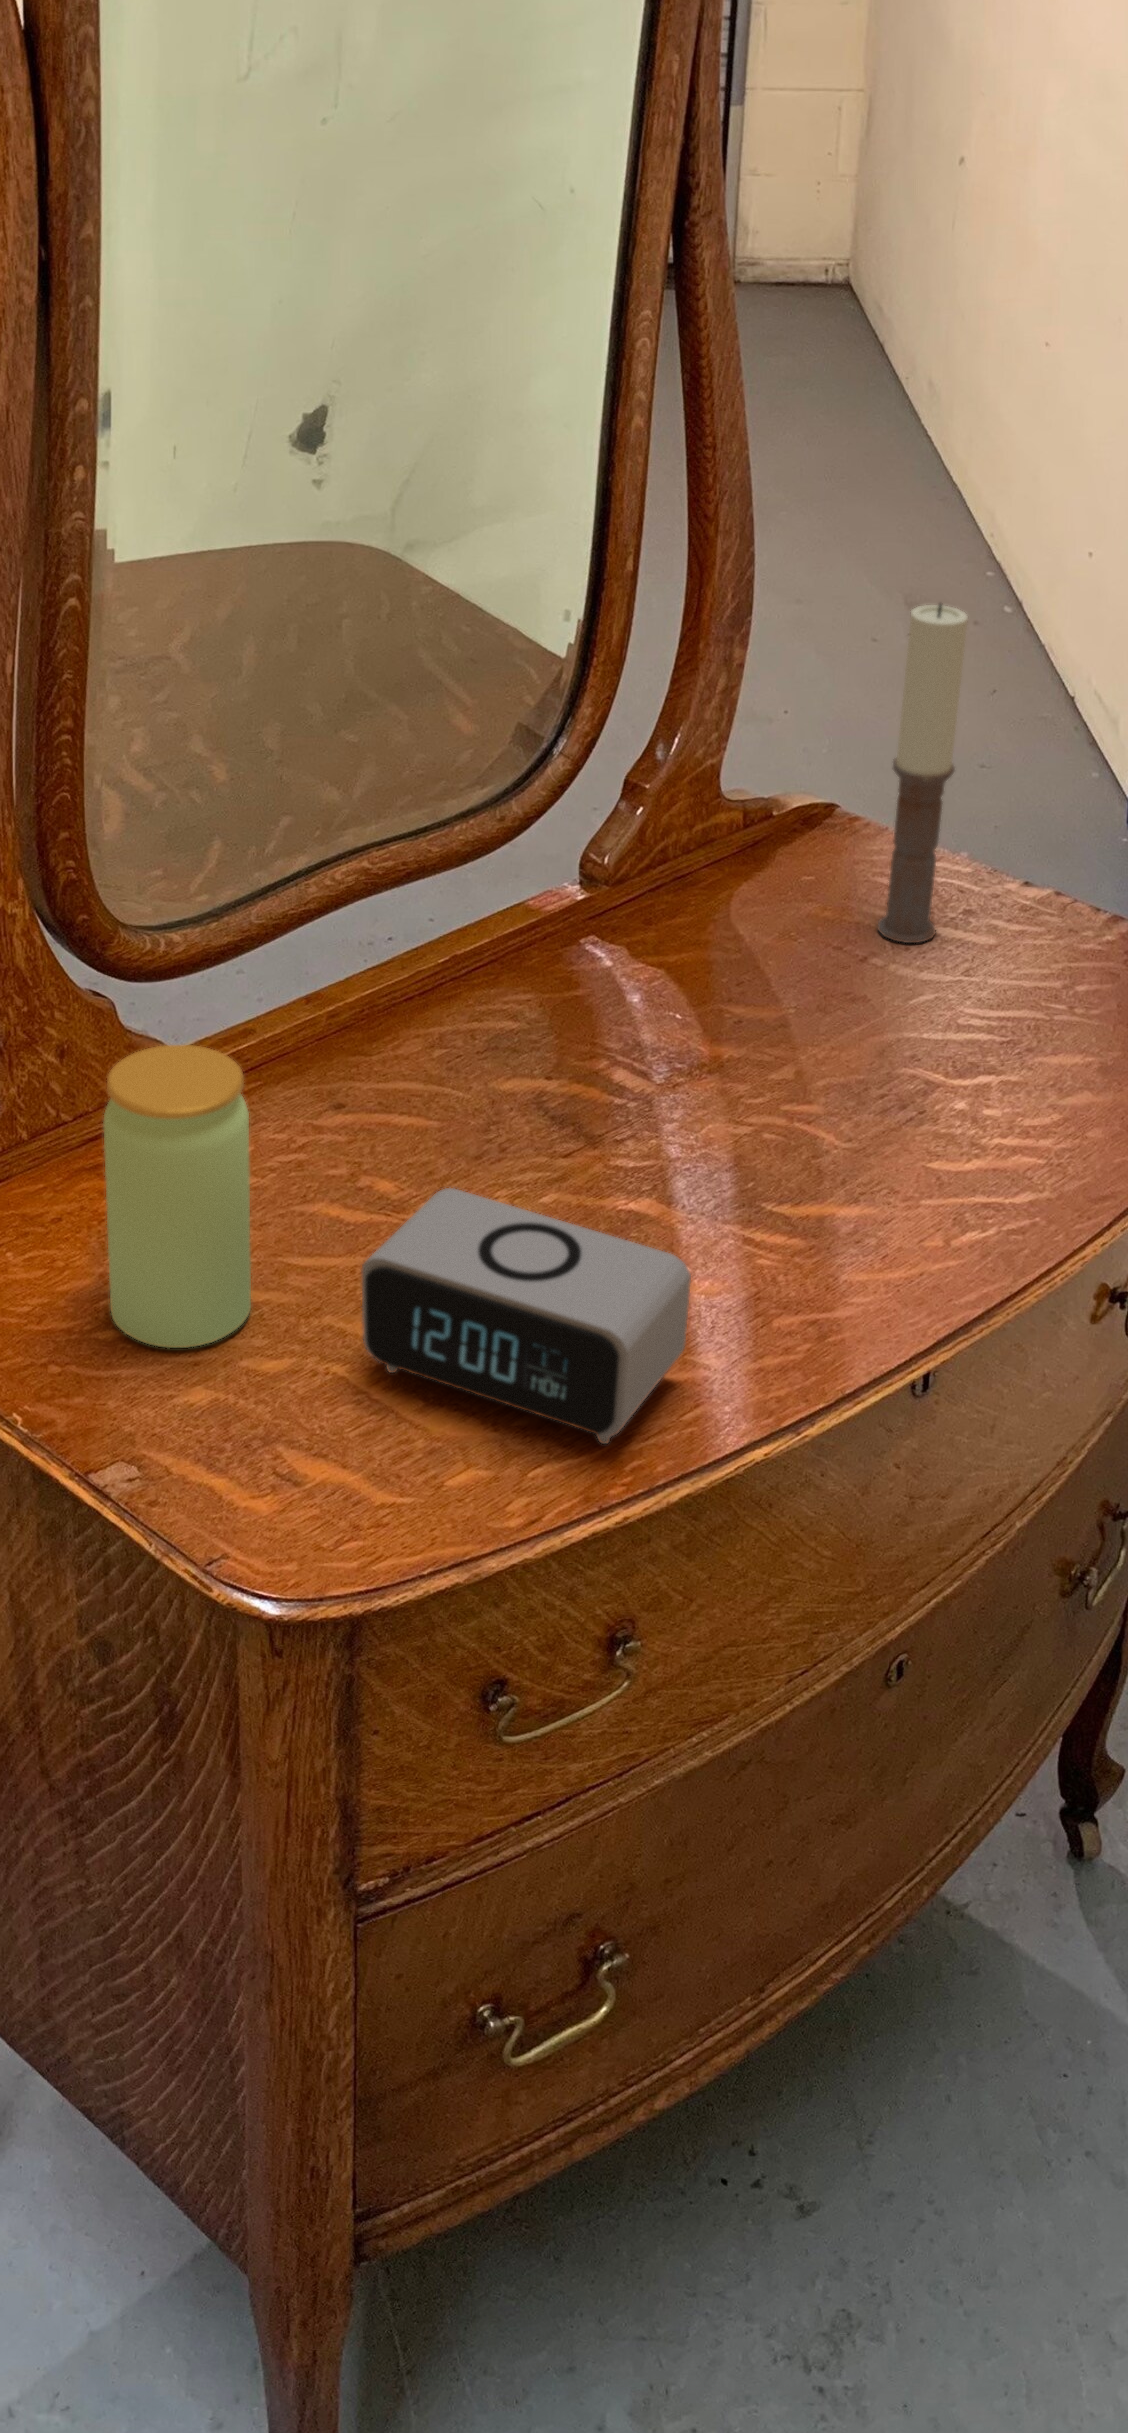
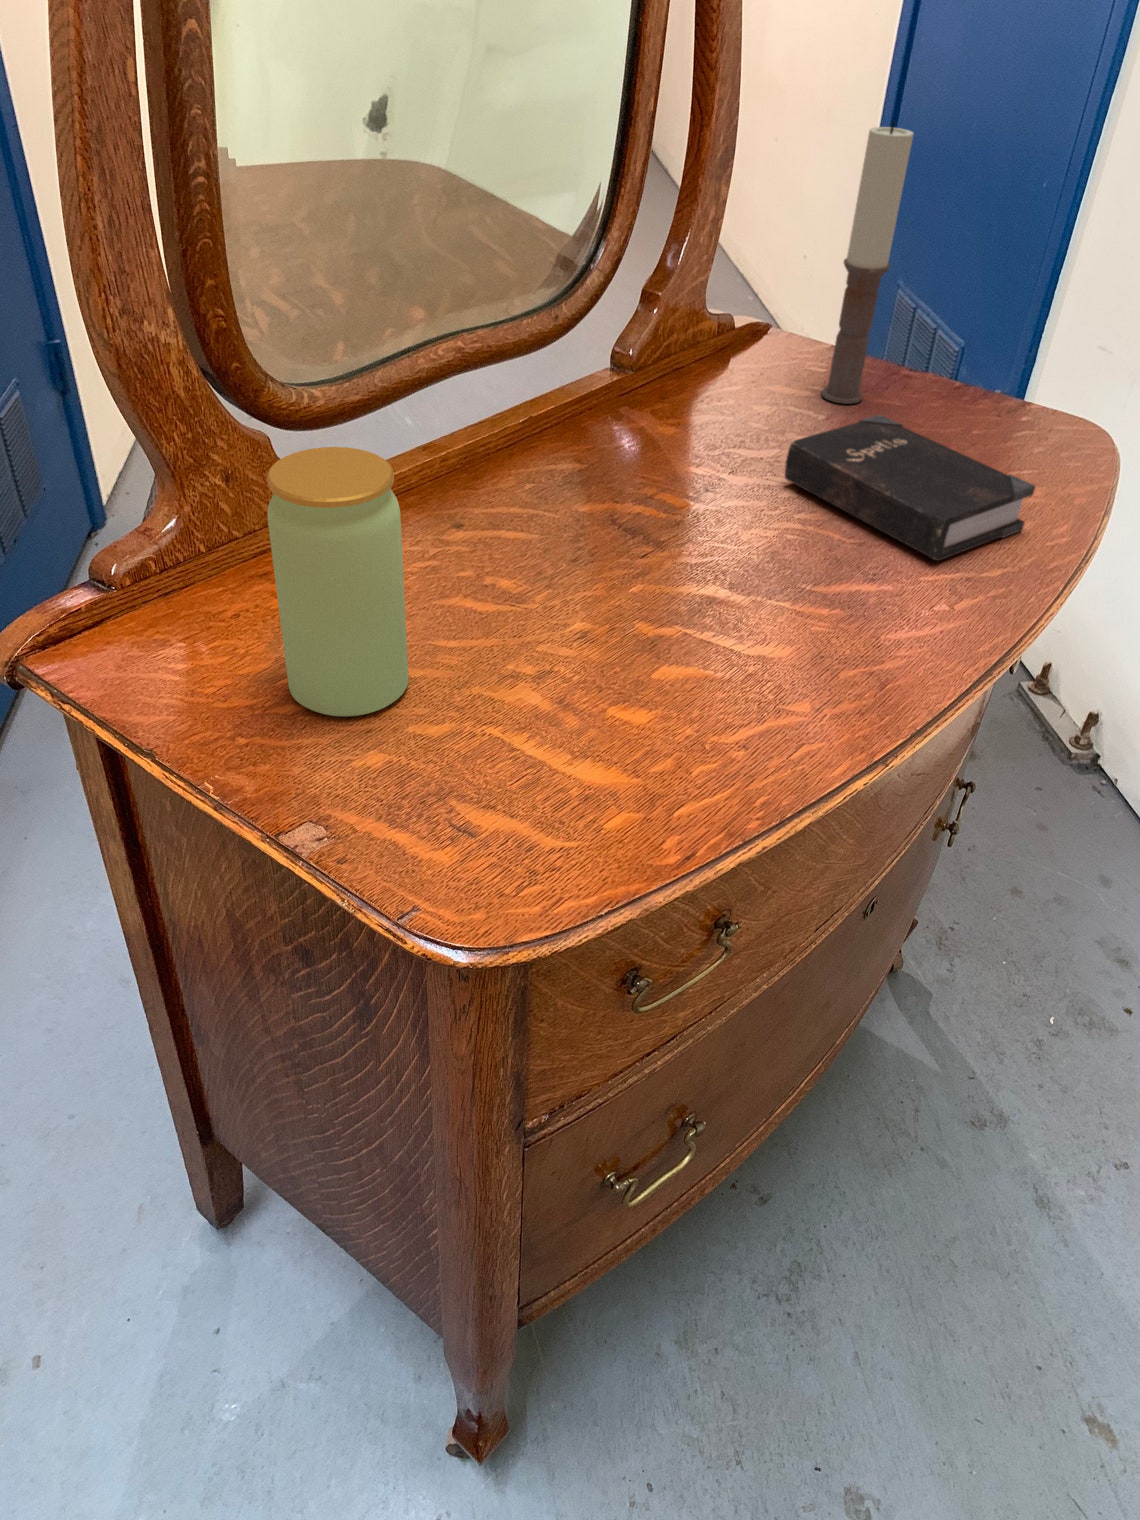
hardback book: none [782,974,1090,1181] -> present [785,415,1035,561]
alarm clock: present [361,1188,691,1444] -> none [511,570,798,783]

